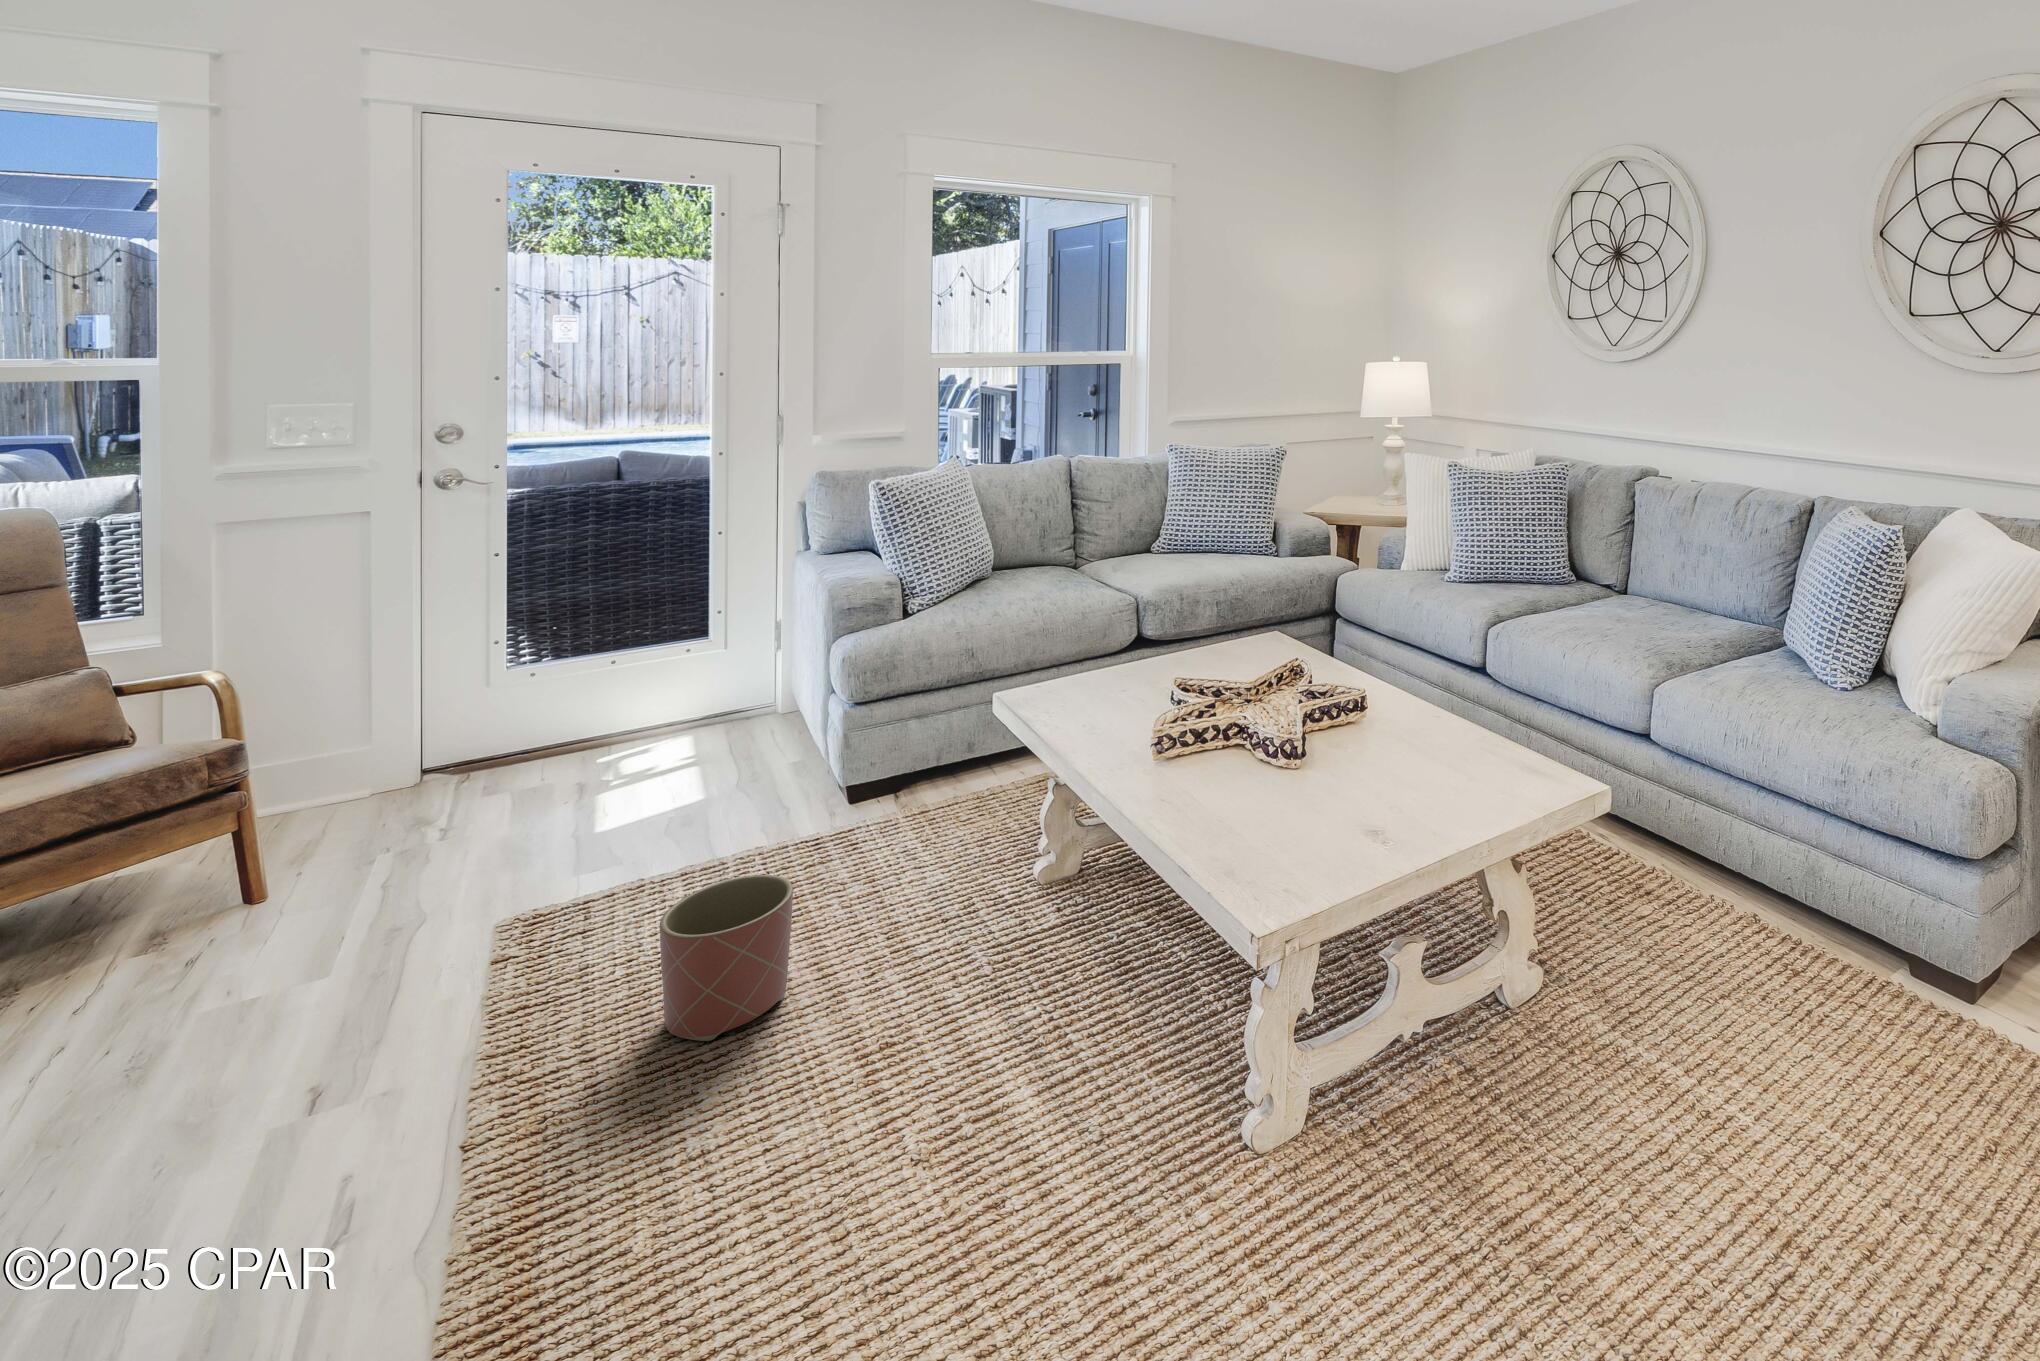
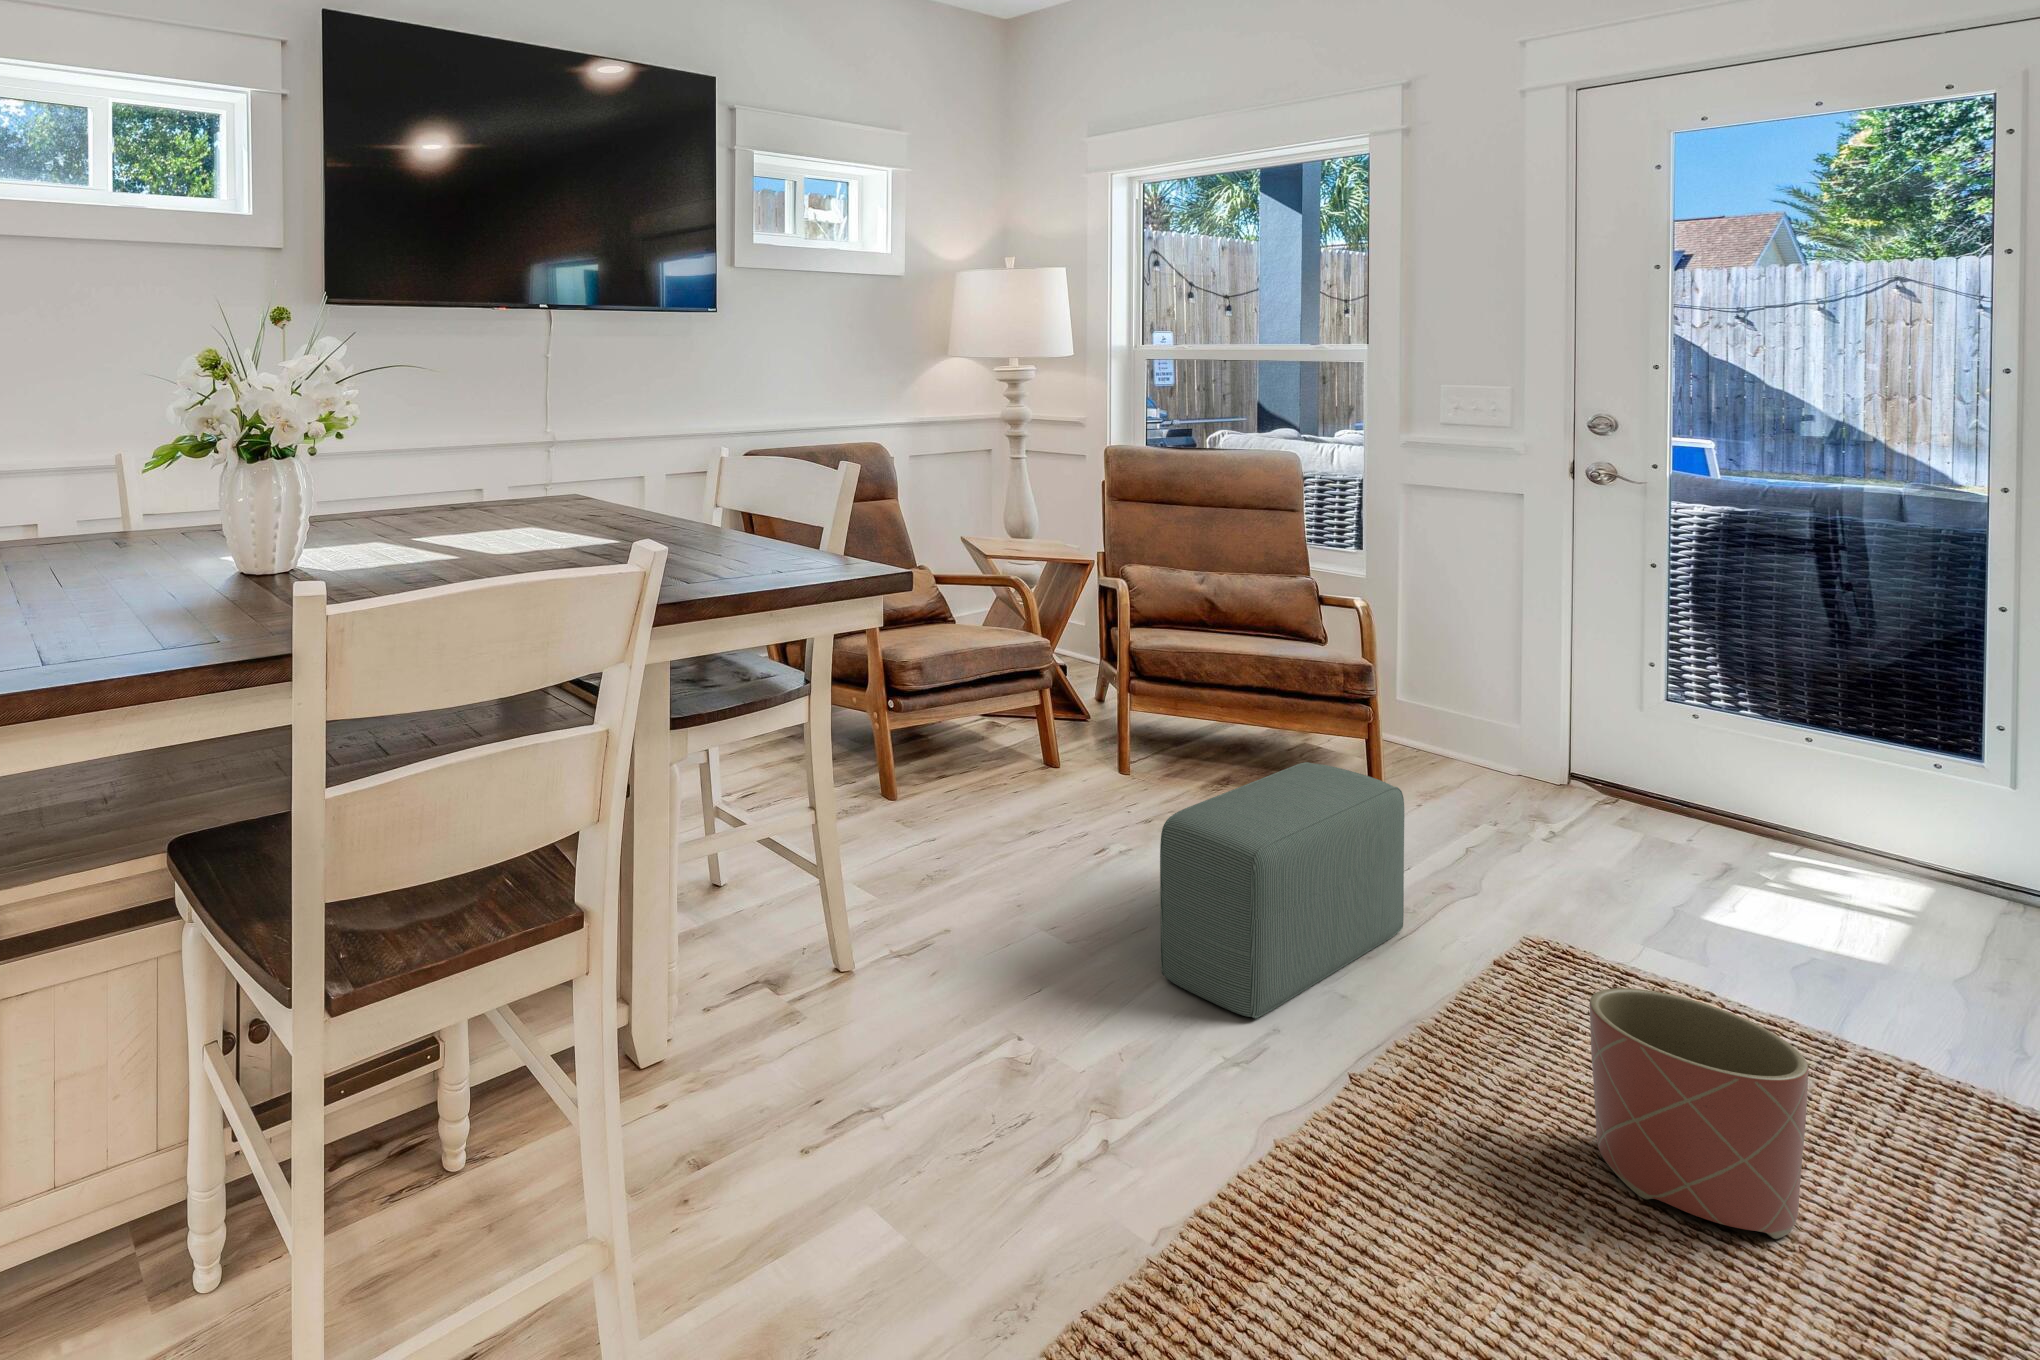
pouf: none [145,858,392,1246] -> present [1160,762,1404,1018]

